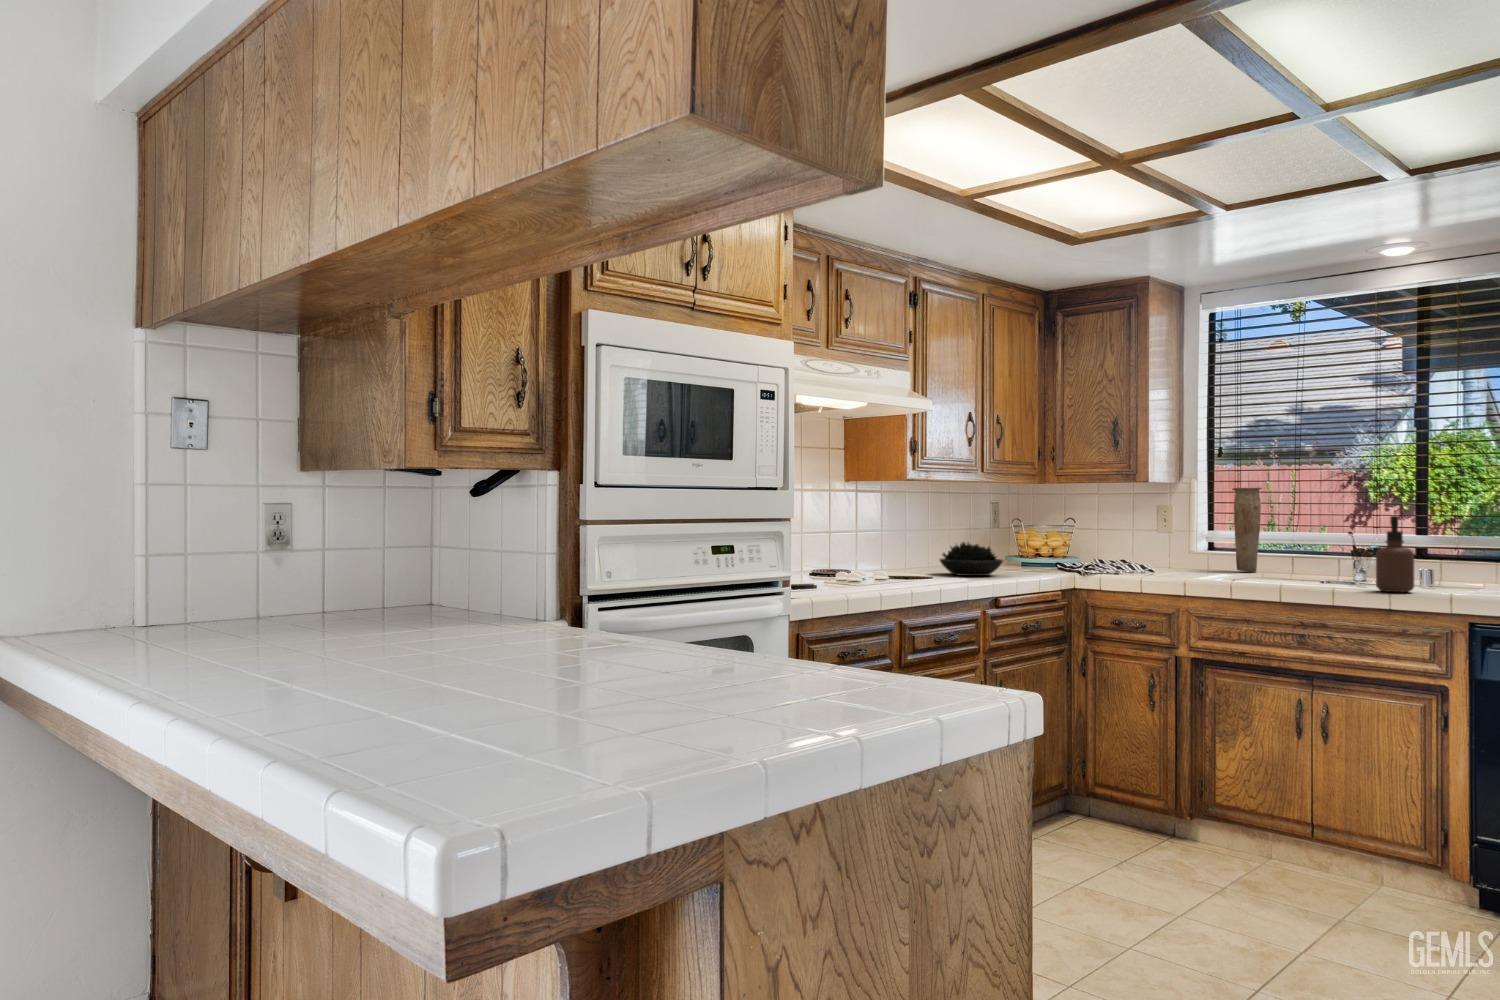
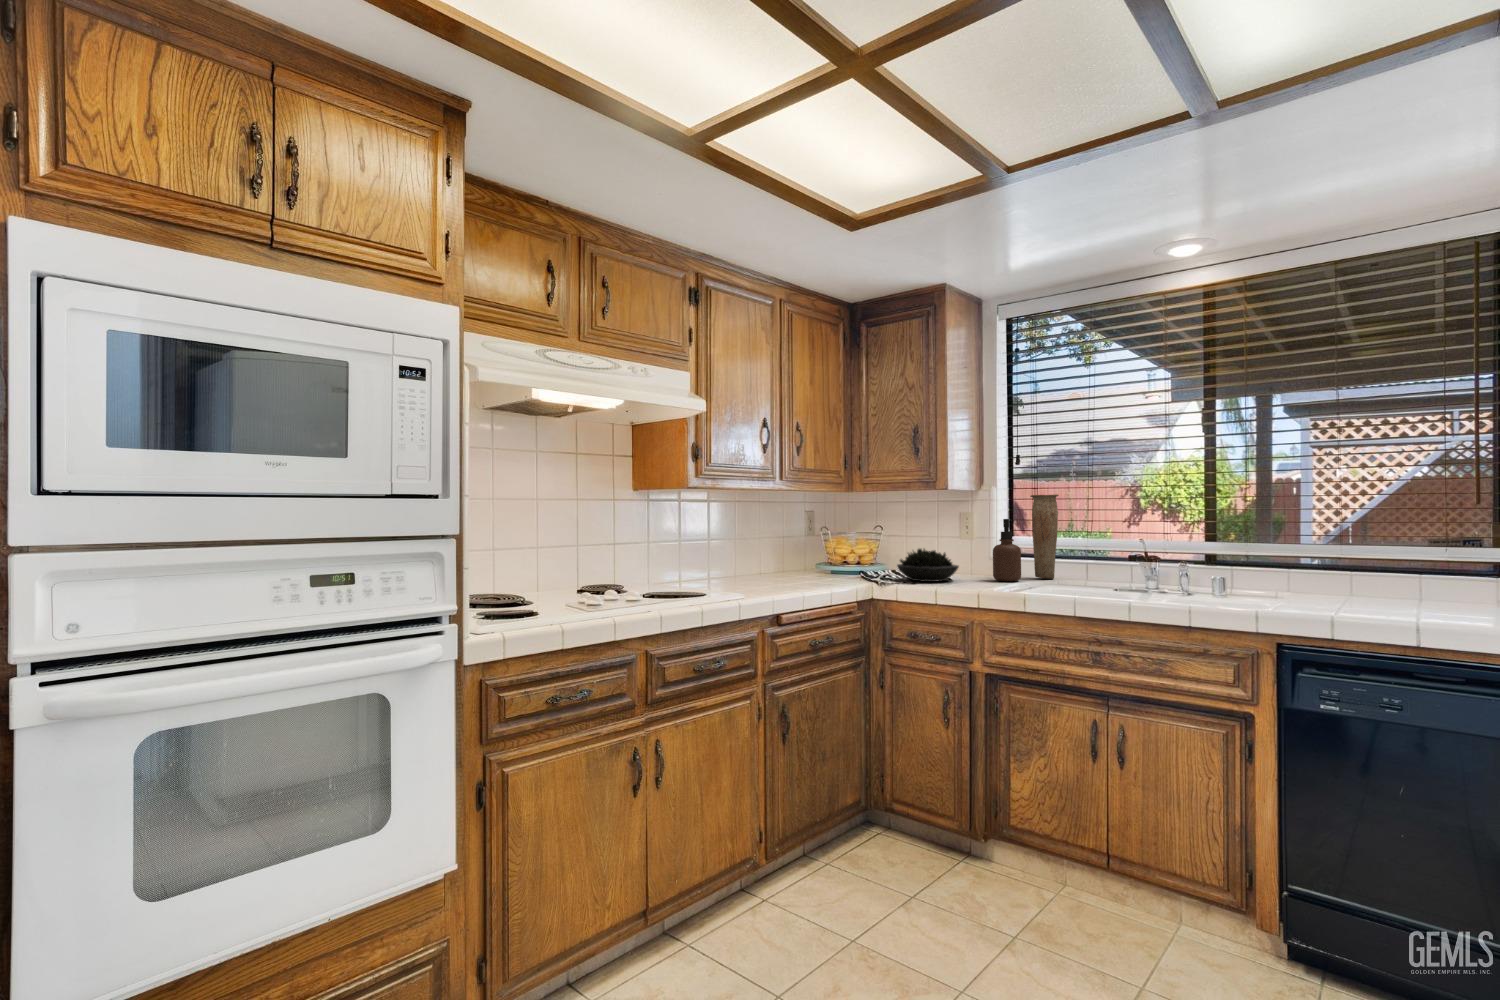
soap dispenser: present [1376,516,1414,592] -> present [993,519,1021,581]
succulent plant: present [940,542,1003,576] -> present [897,549,959,582]

